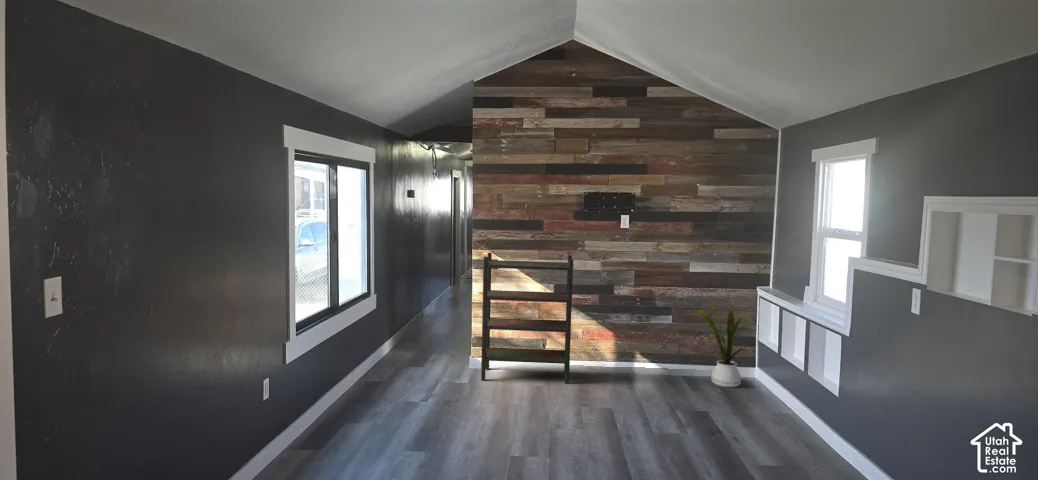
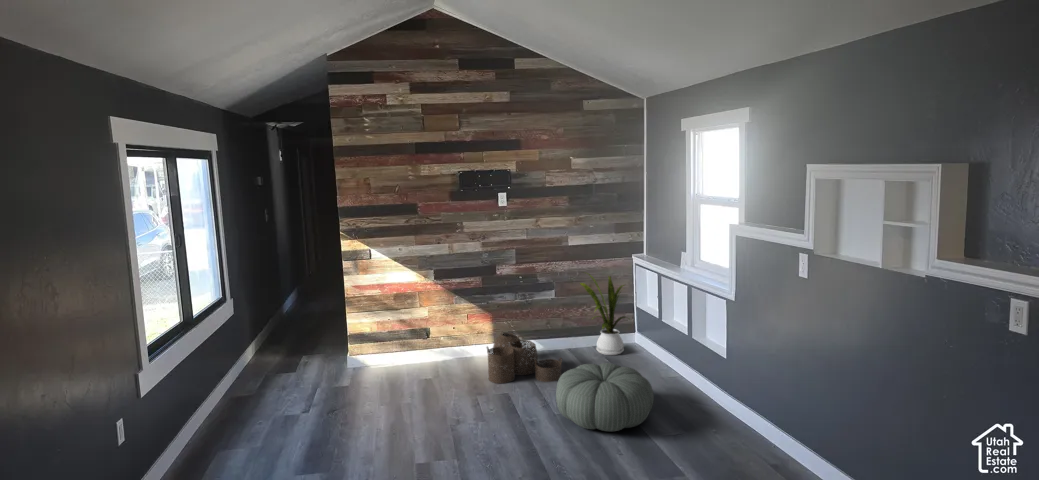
bookshelf: present [481,253,573,384] -> none [354,239,459,383]
woven basket: none [597,349,671,402] -> present [487,333,562,383]
pouf: none [658,386,758,451] -> present [556,363,654,432]

